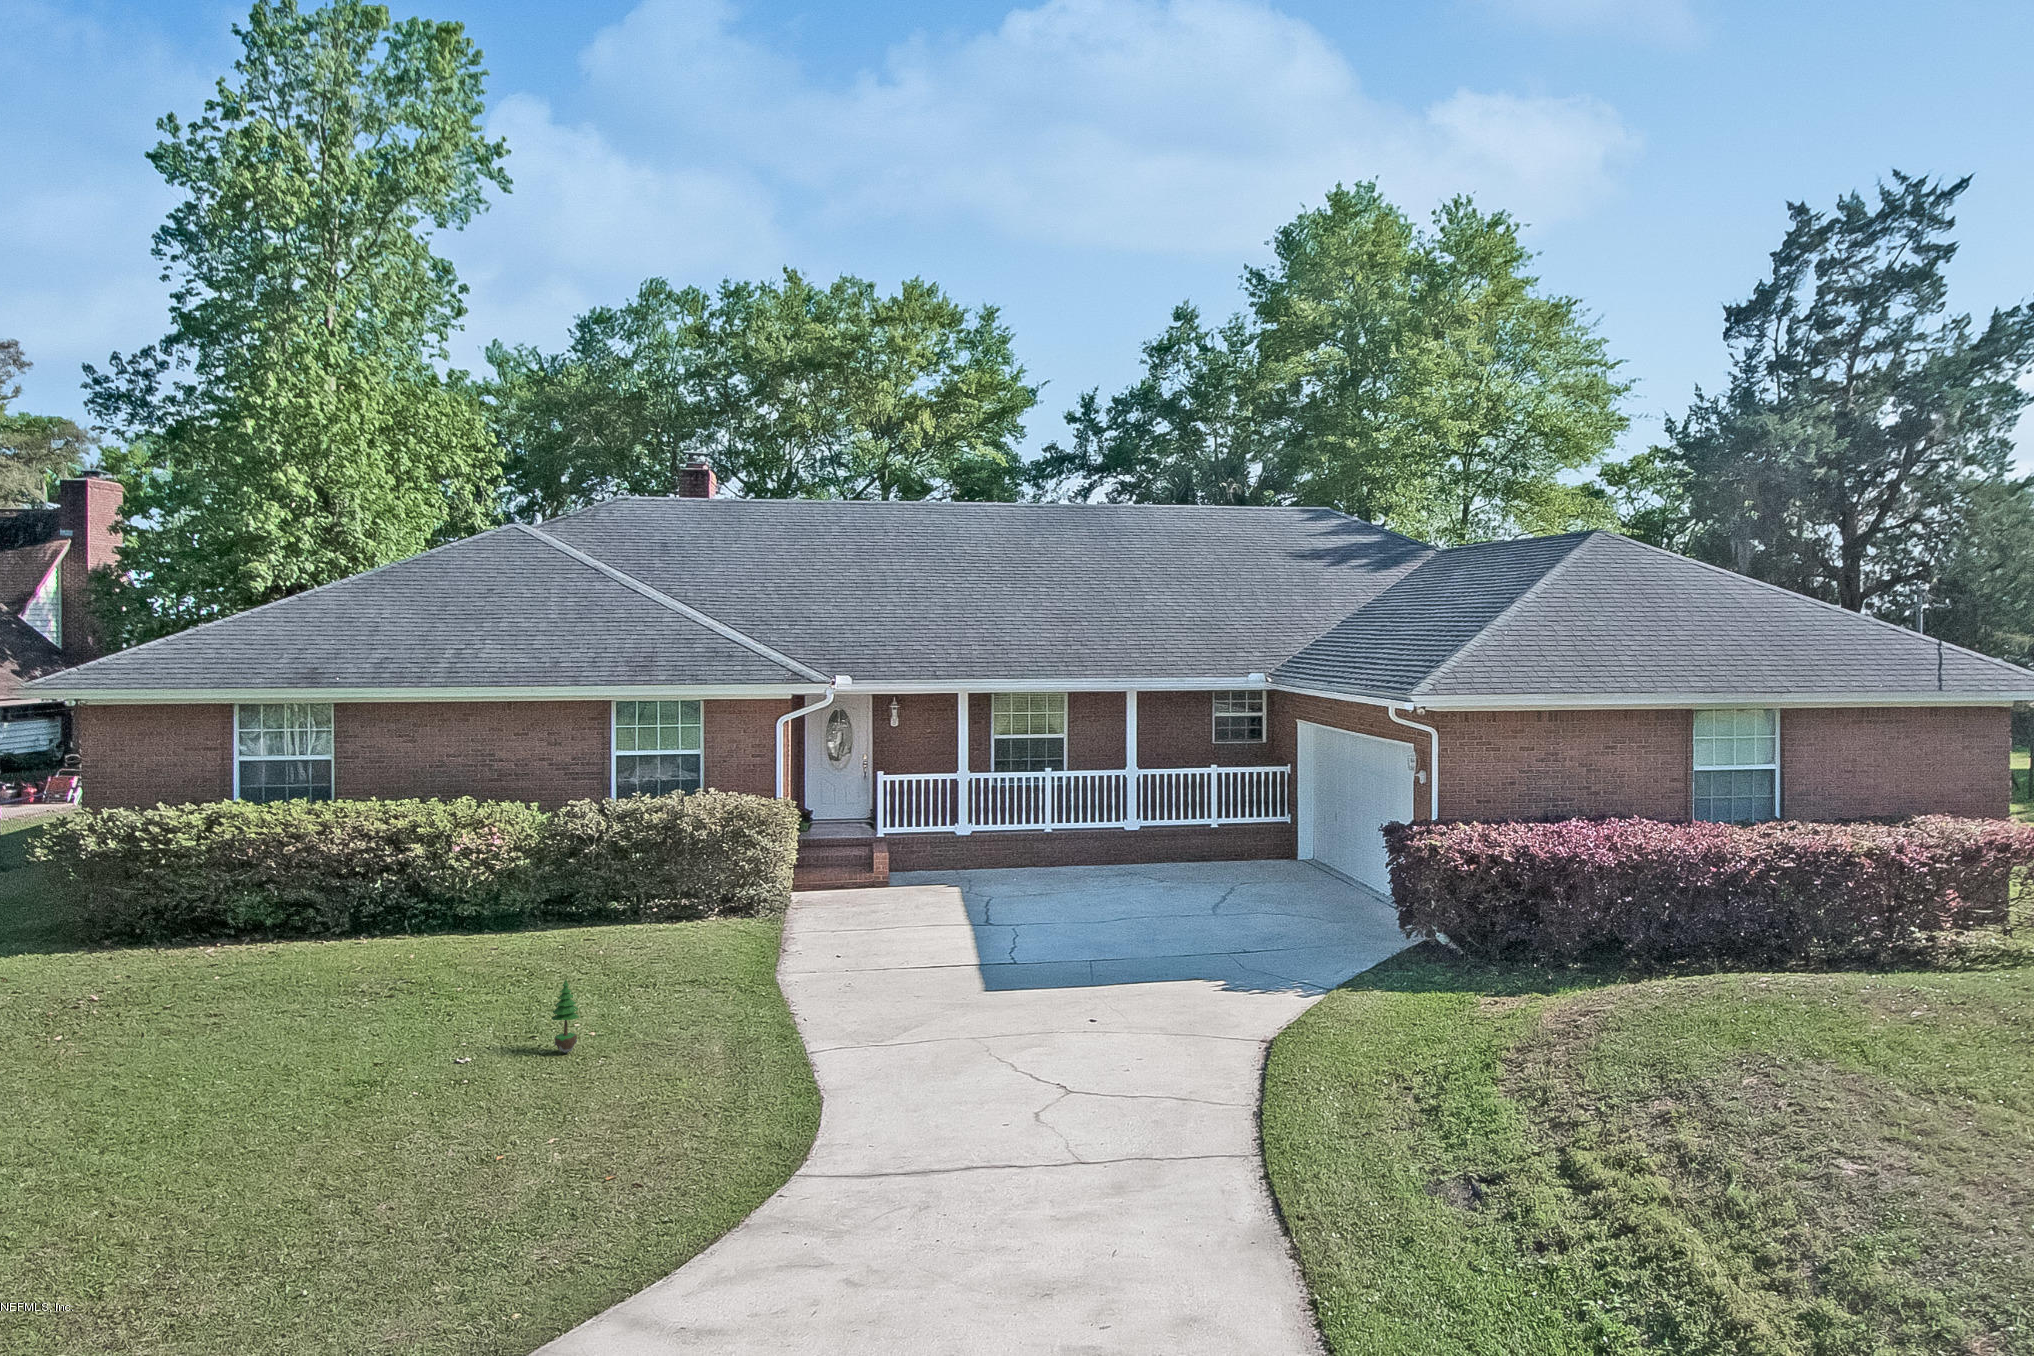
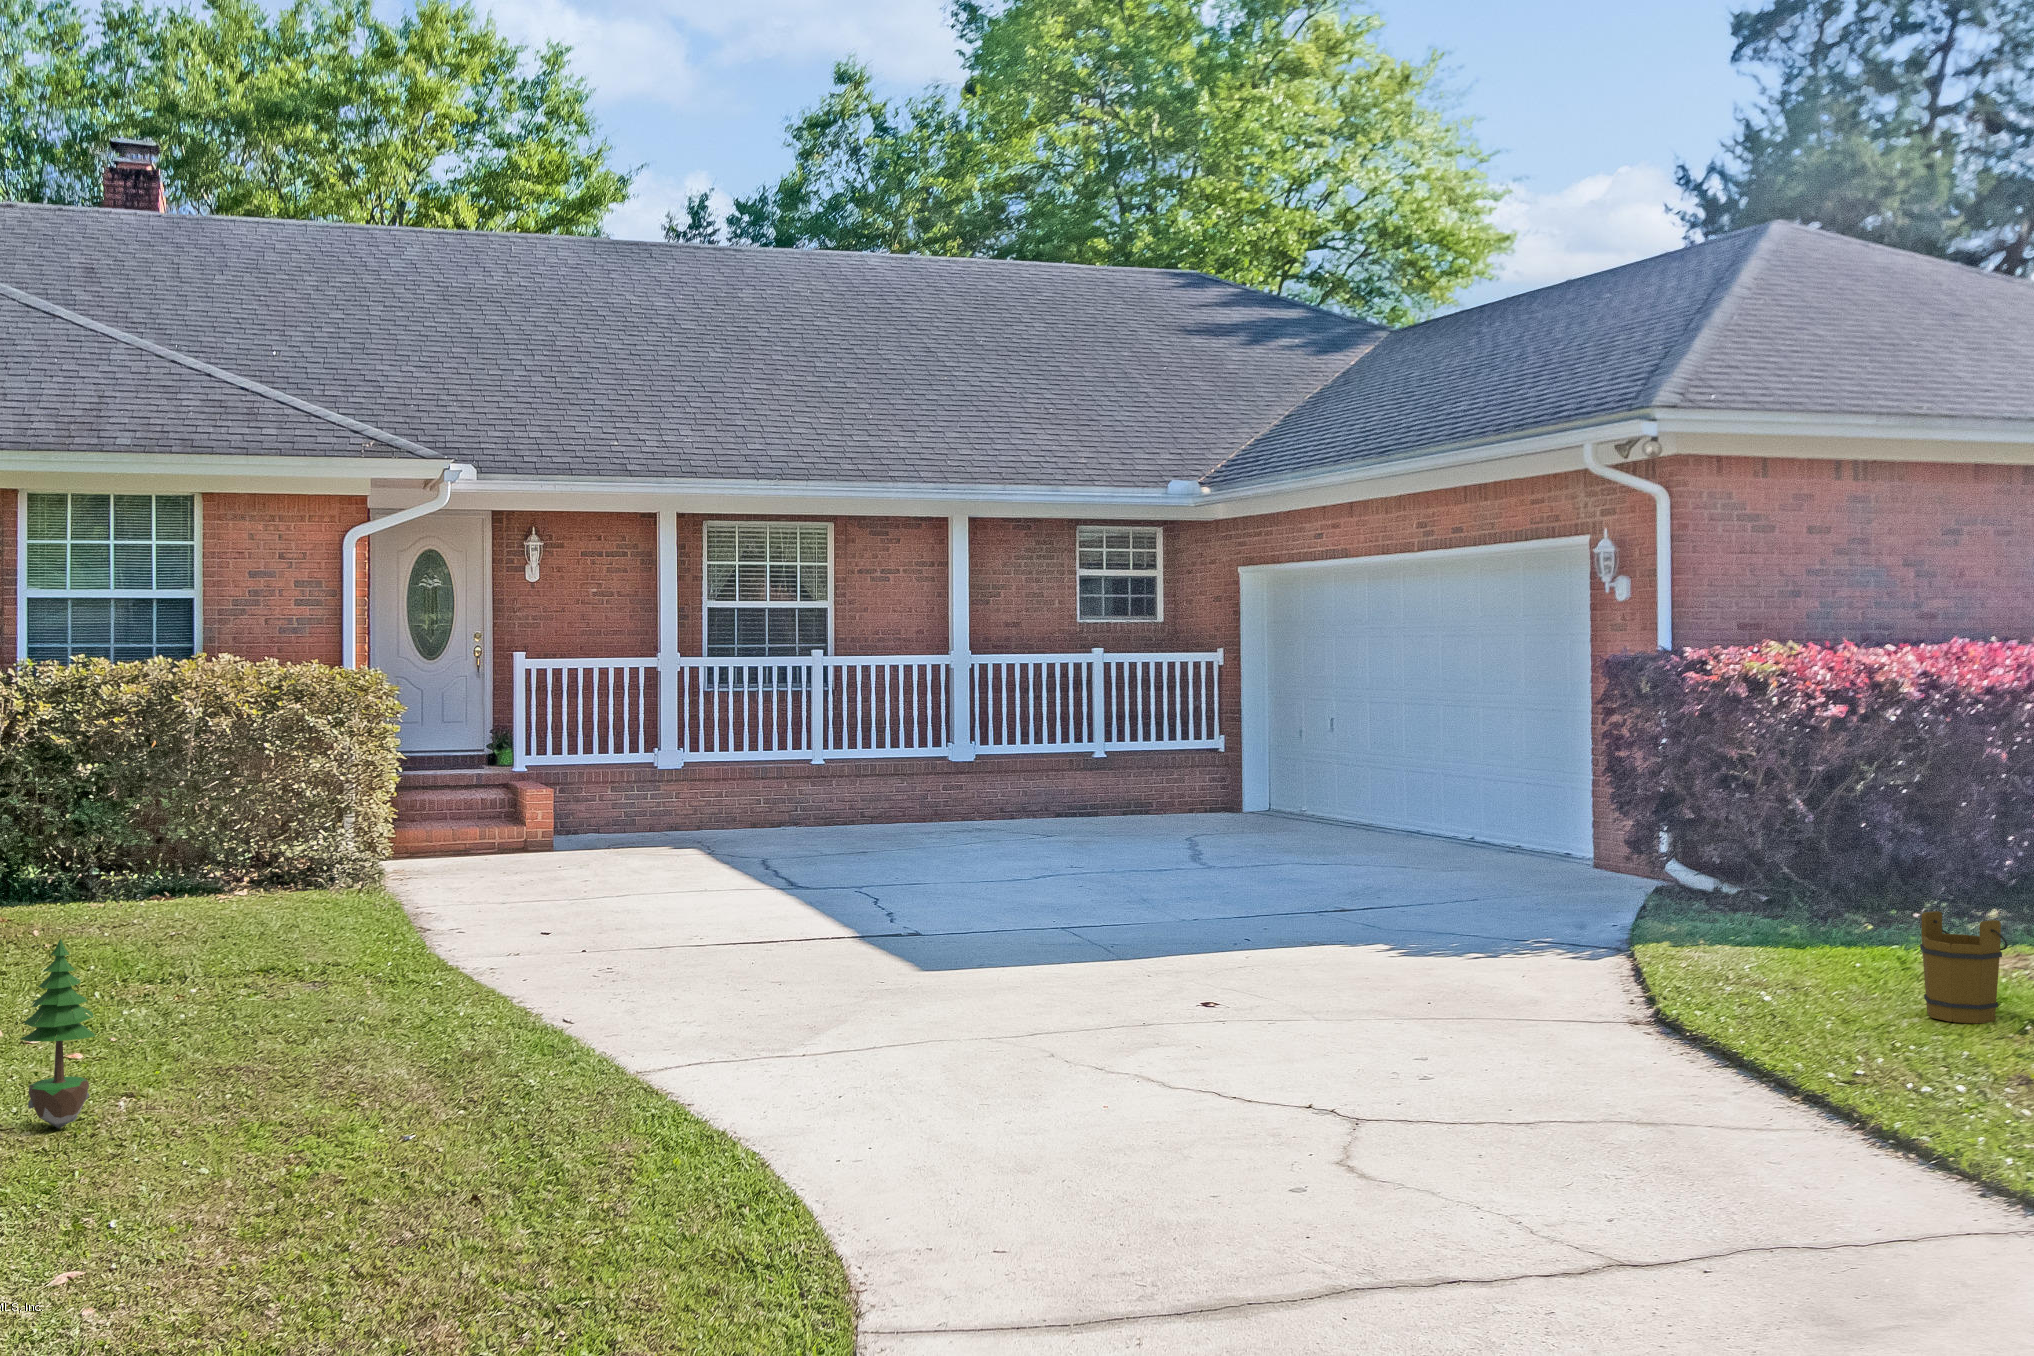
bucket: none [1408,989,1450,1049] -> present [1920,911,2008,1024]

